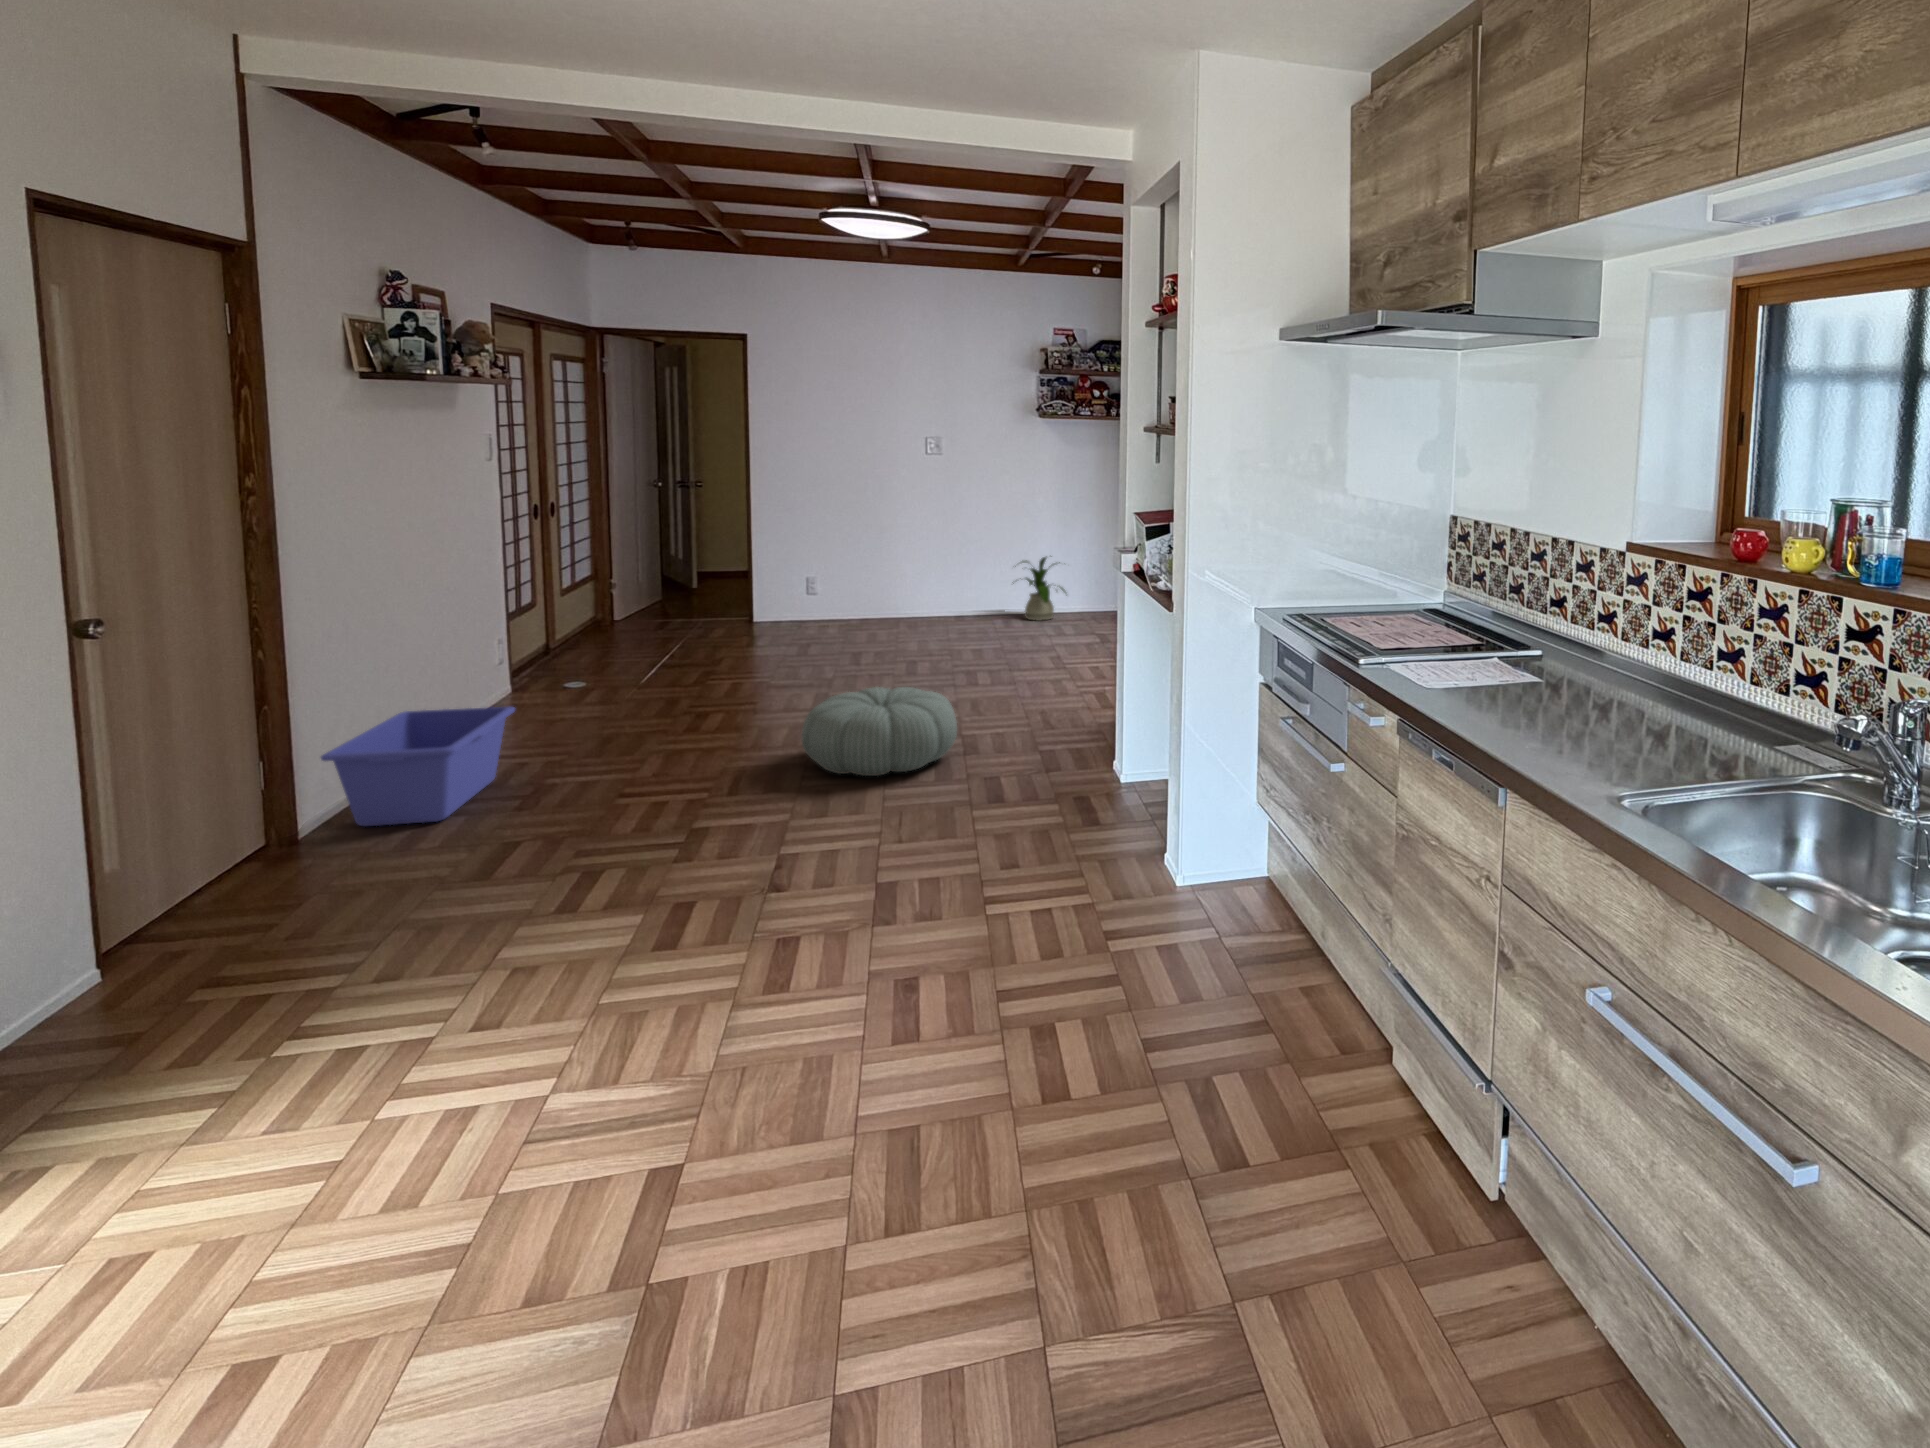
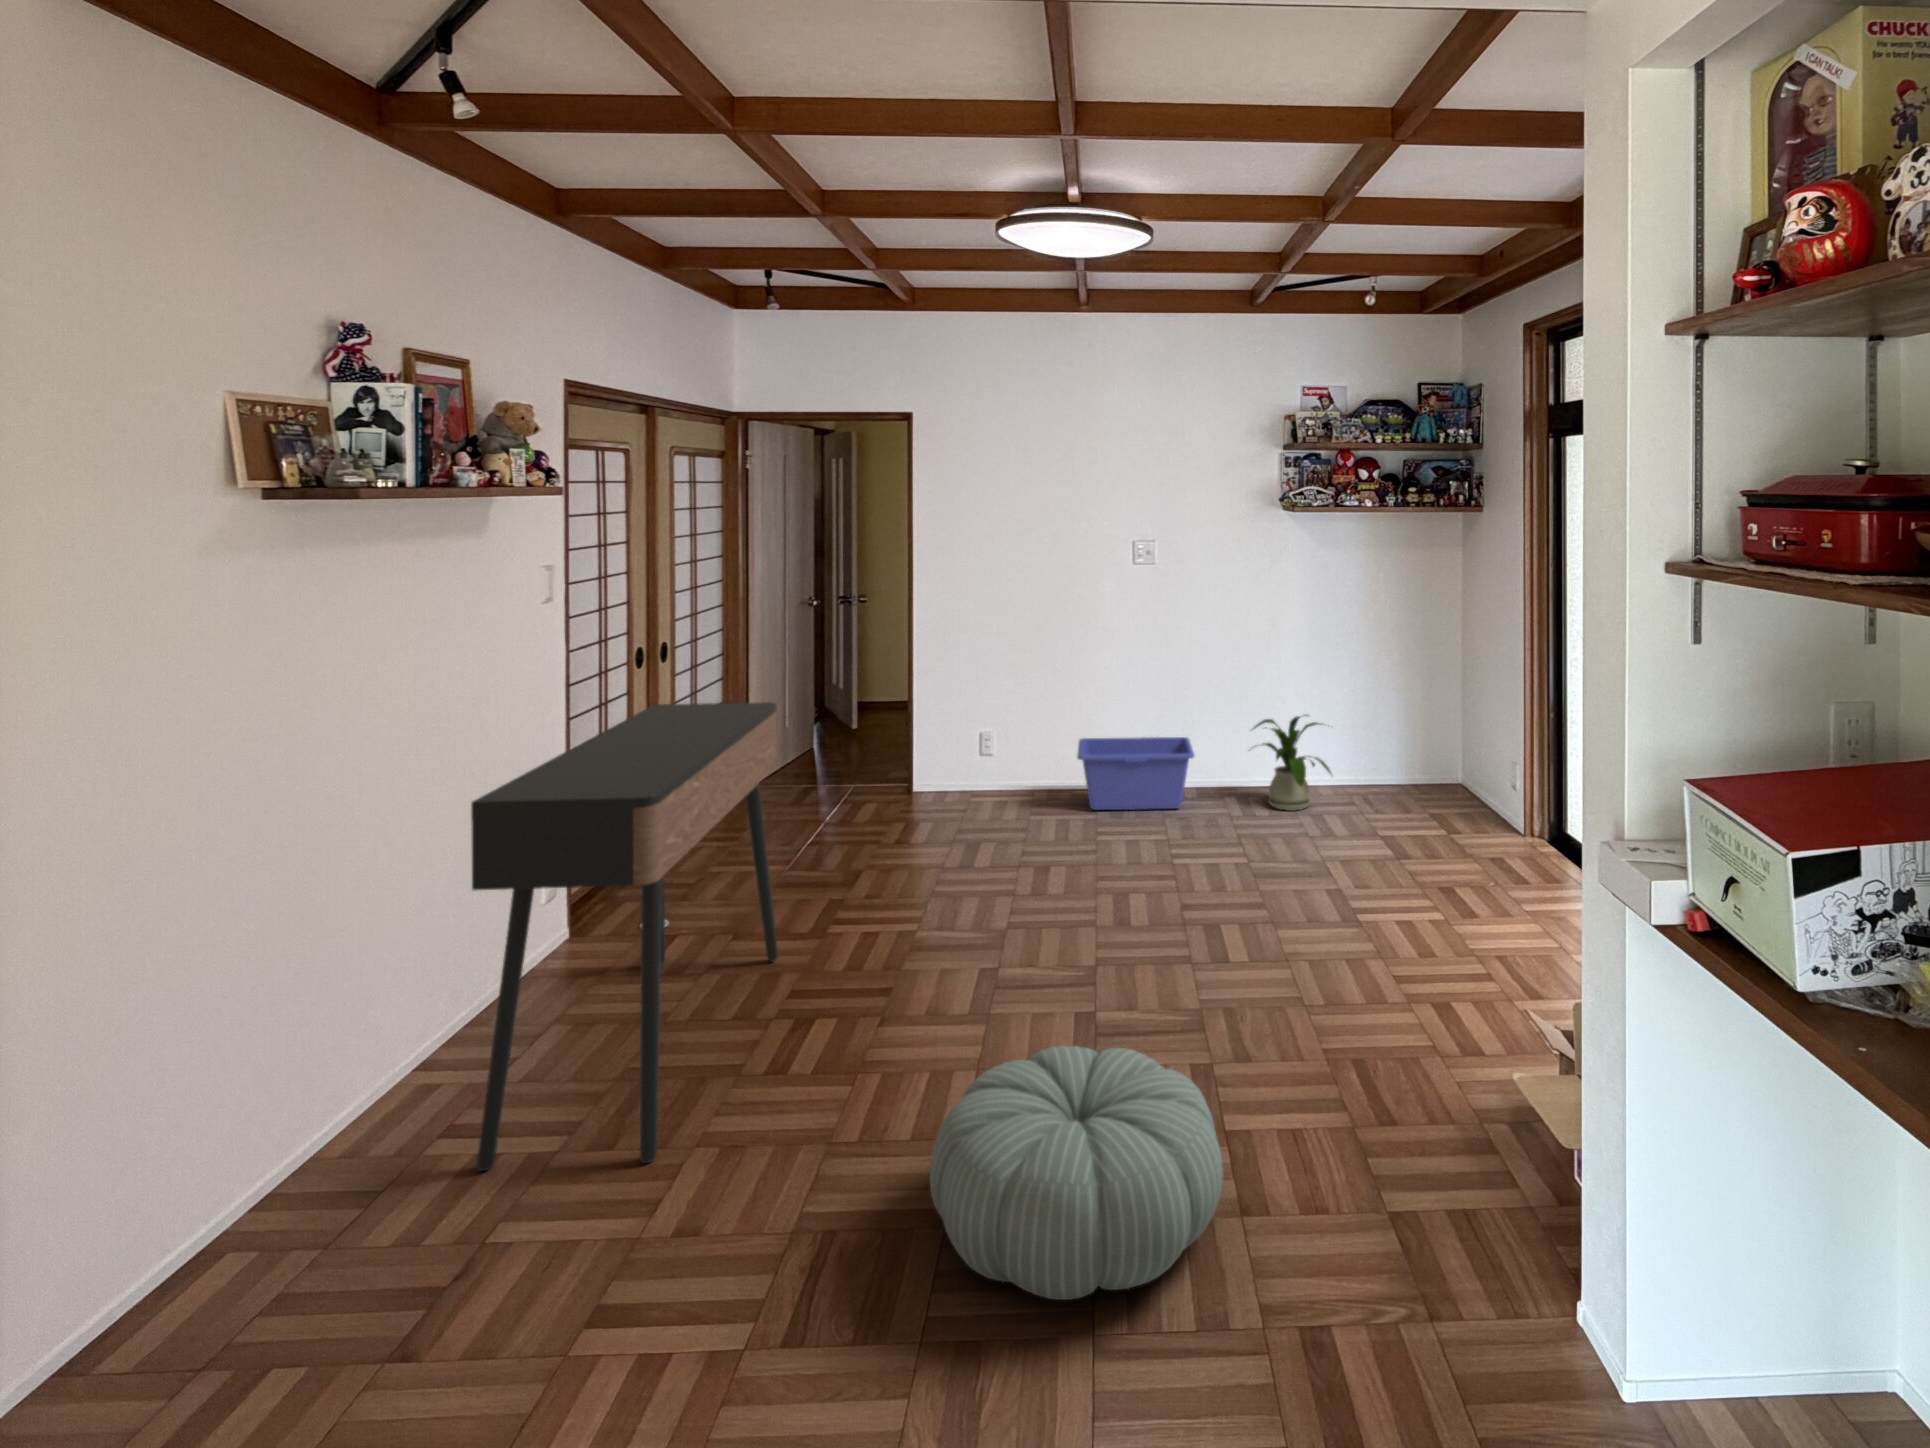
console table: none [506,528,679,769] -> present [471,702,779,1171]
storage bin: present [321,707,515,826] -> present [1077,737,1194,810]

